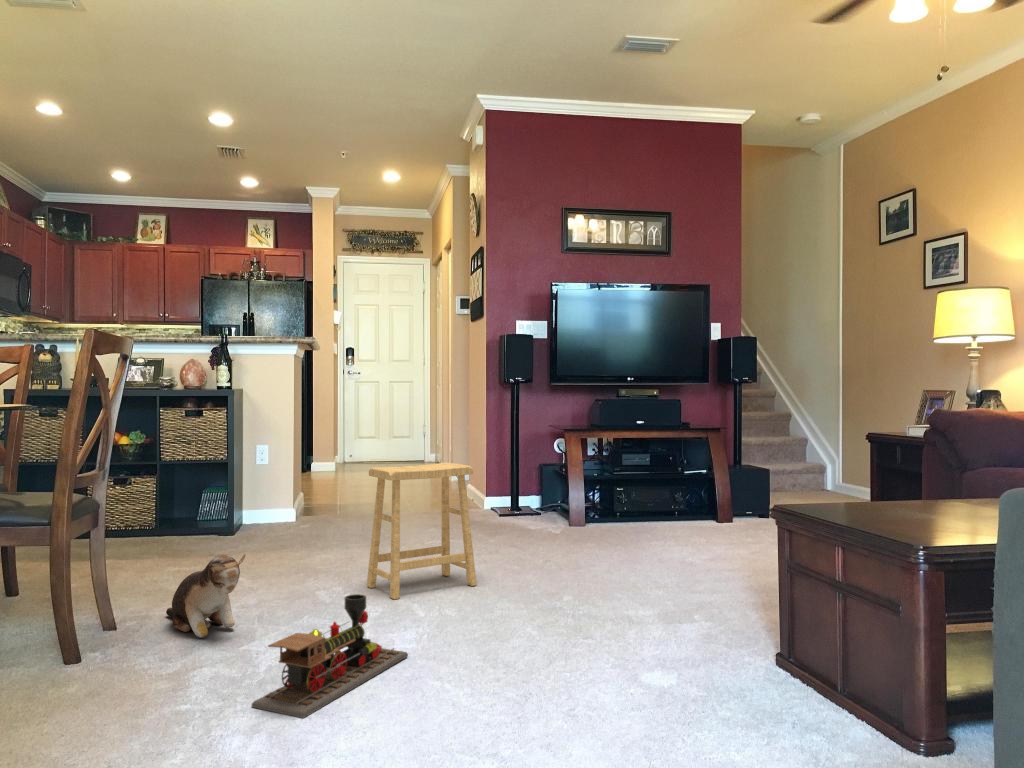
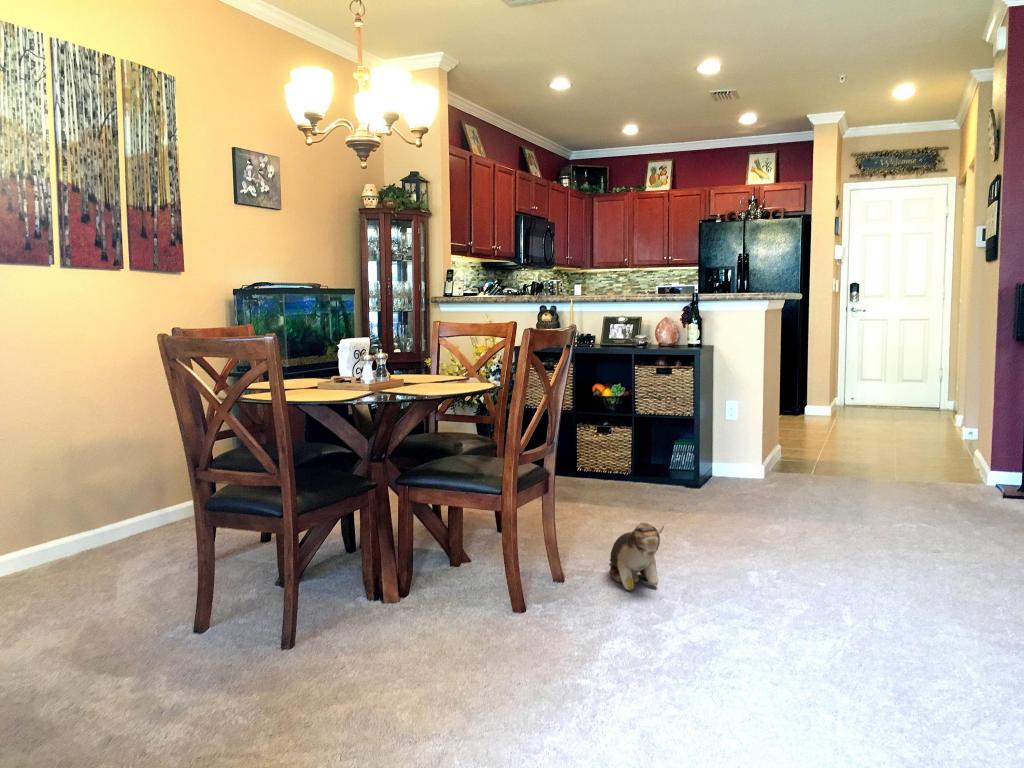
footstool: present [367,463,477,600] -> none [797,449,919,587]
toy train: present [252,594,408,718] -> none [641,585,800,690]

